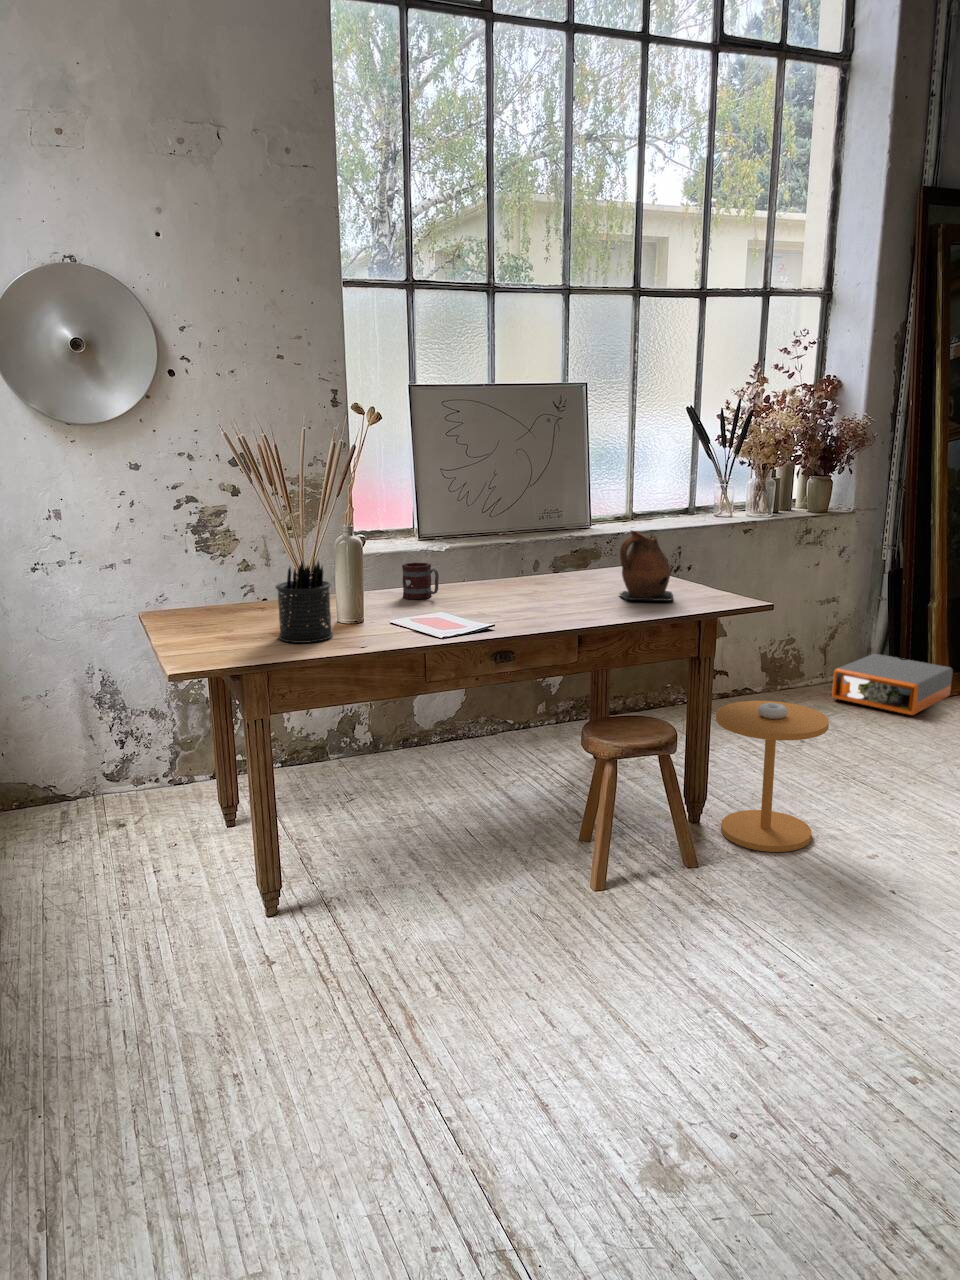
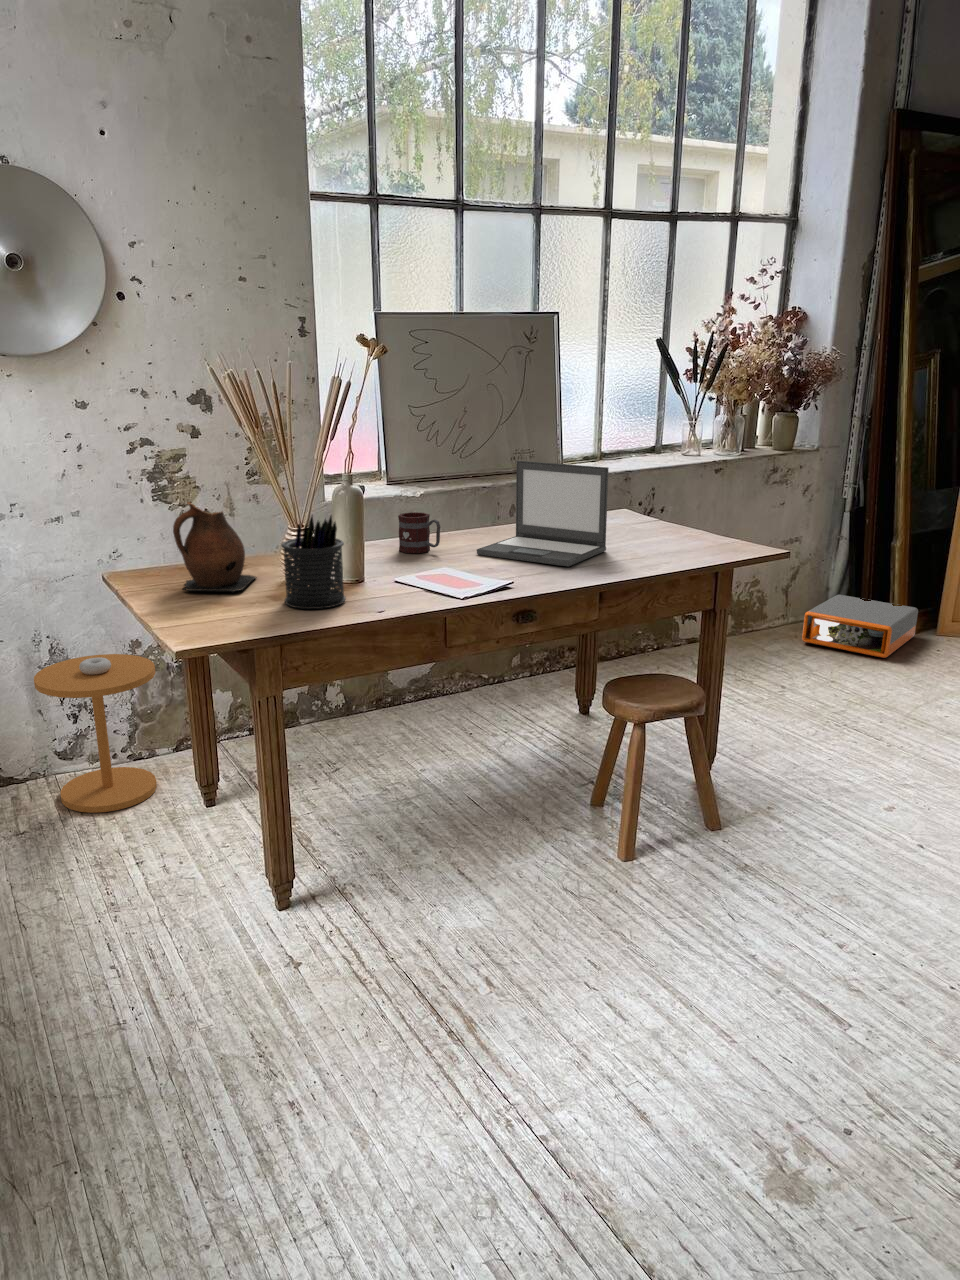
laptop: none [471,517,593,612] -> present [477,461,609,566]
ceramic pitcher: present [620,530,673,601] -> present [173,502,256,592]
side table: present [716,701,829,852] -> present [34,654,157,813]

